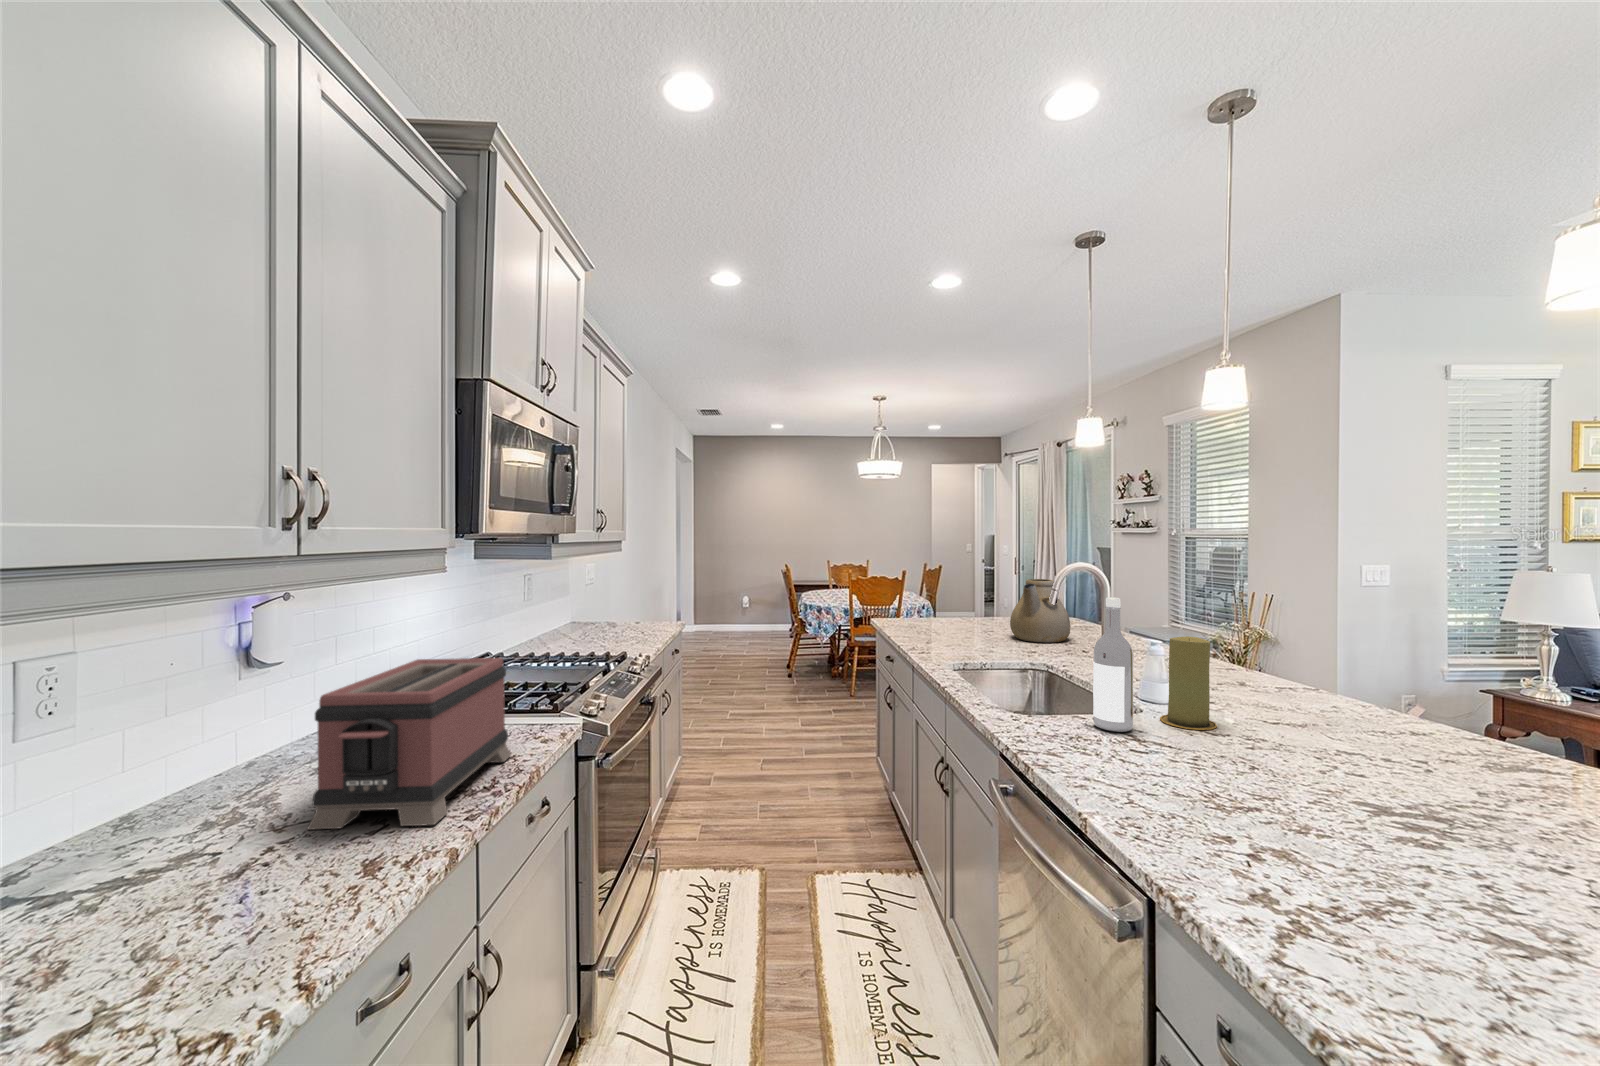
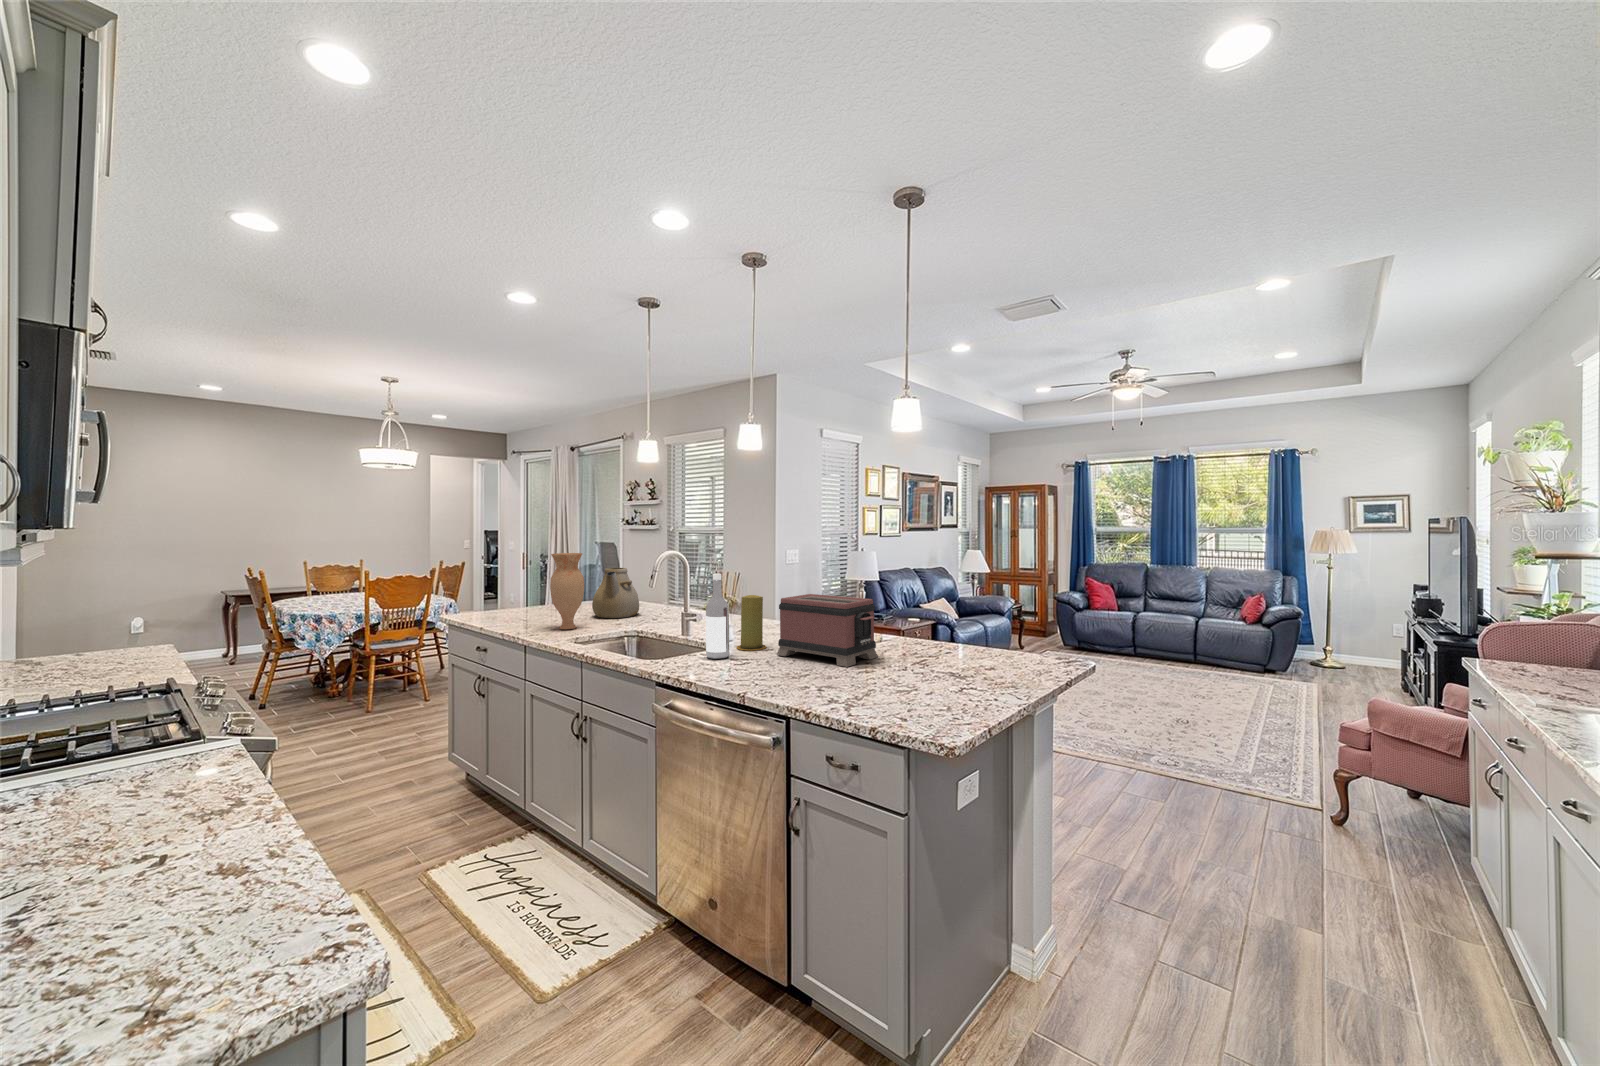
vase: none [948,559,987,649] -> present [550,553,584,629]
toaster: present [308,658,511,830] -> present [777,594,878,667]

